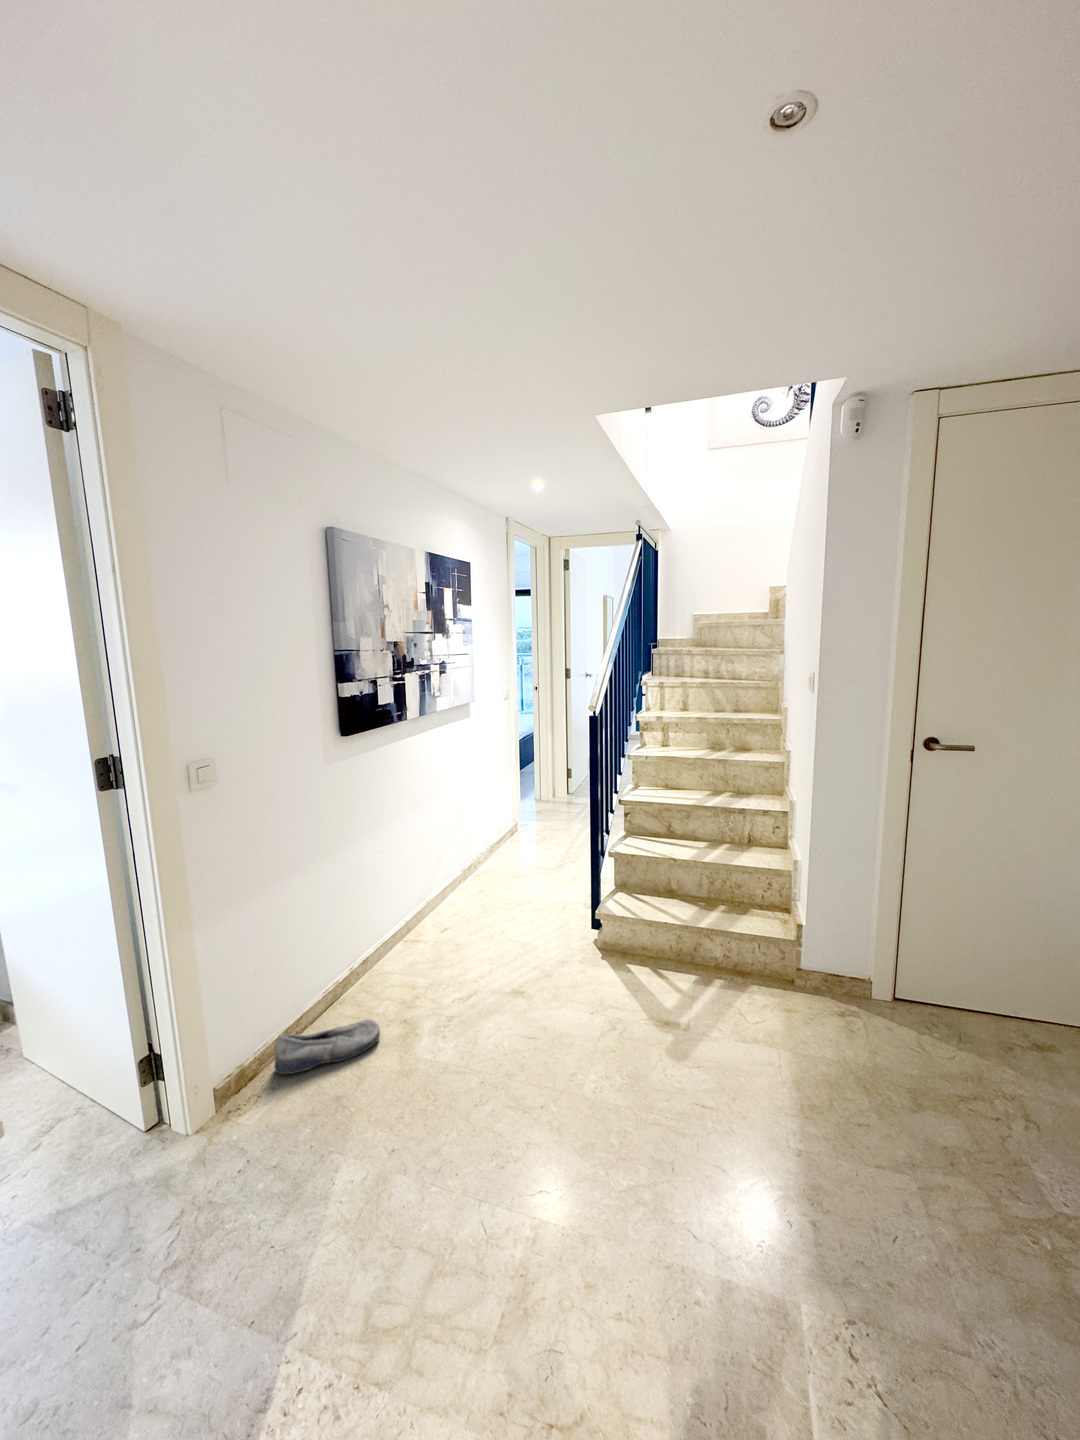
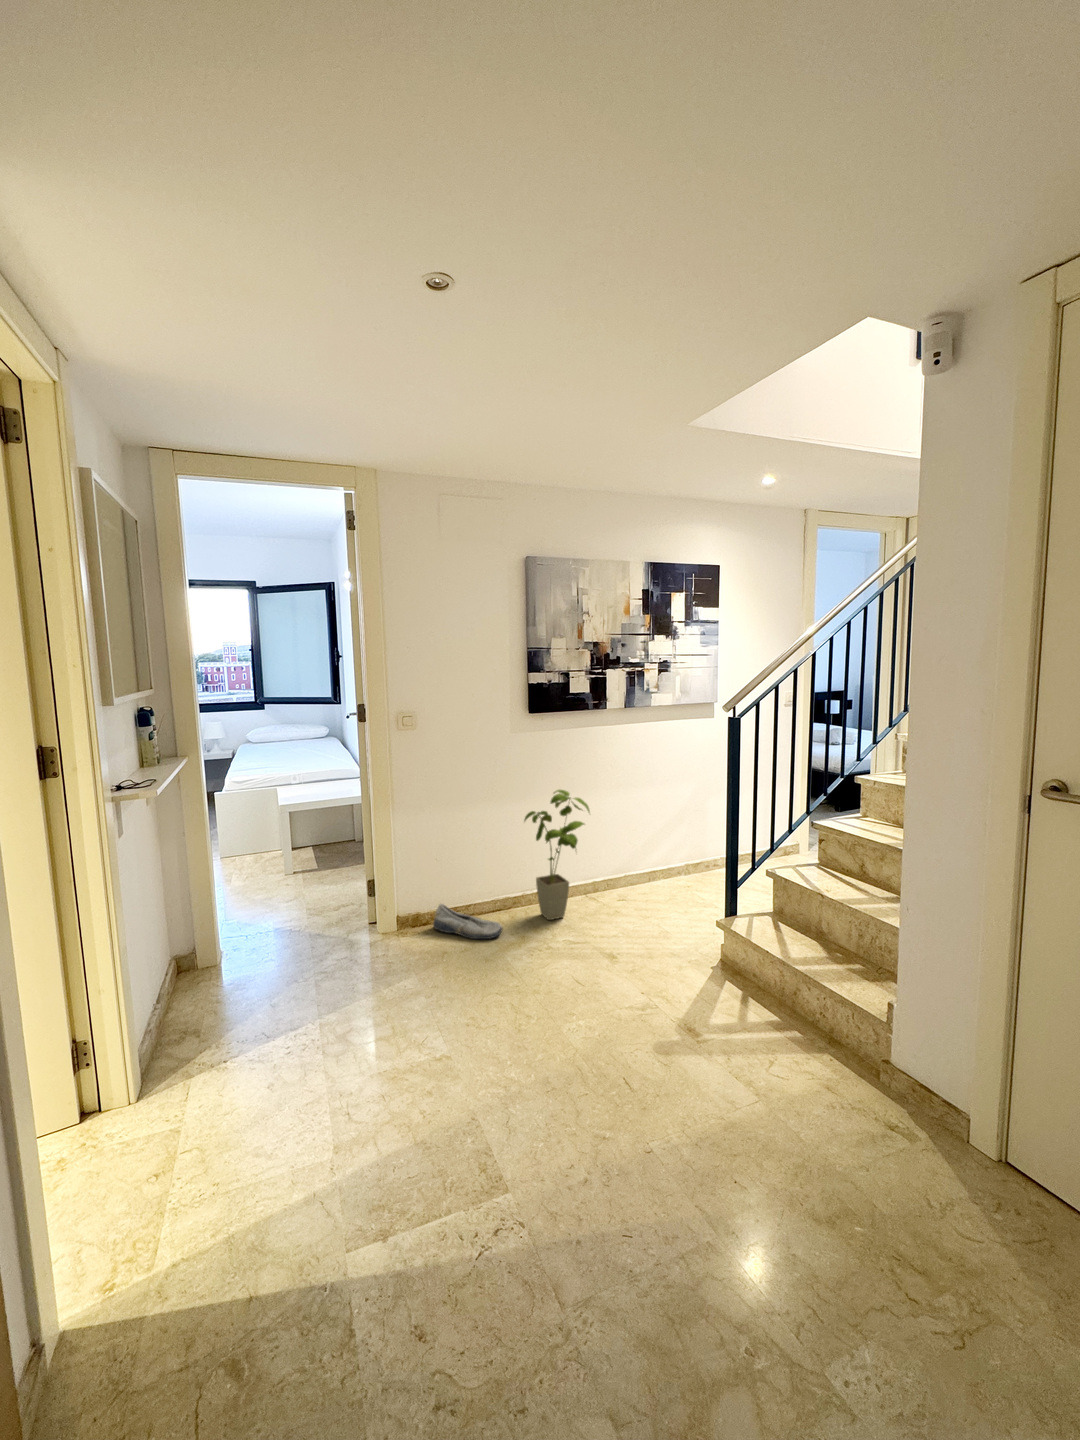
house plant: none [362,825,446,987] -> present [524,790,590,920]

